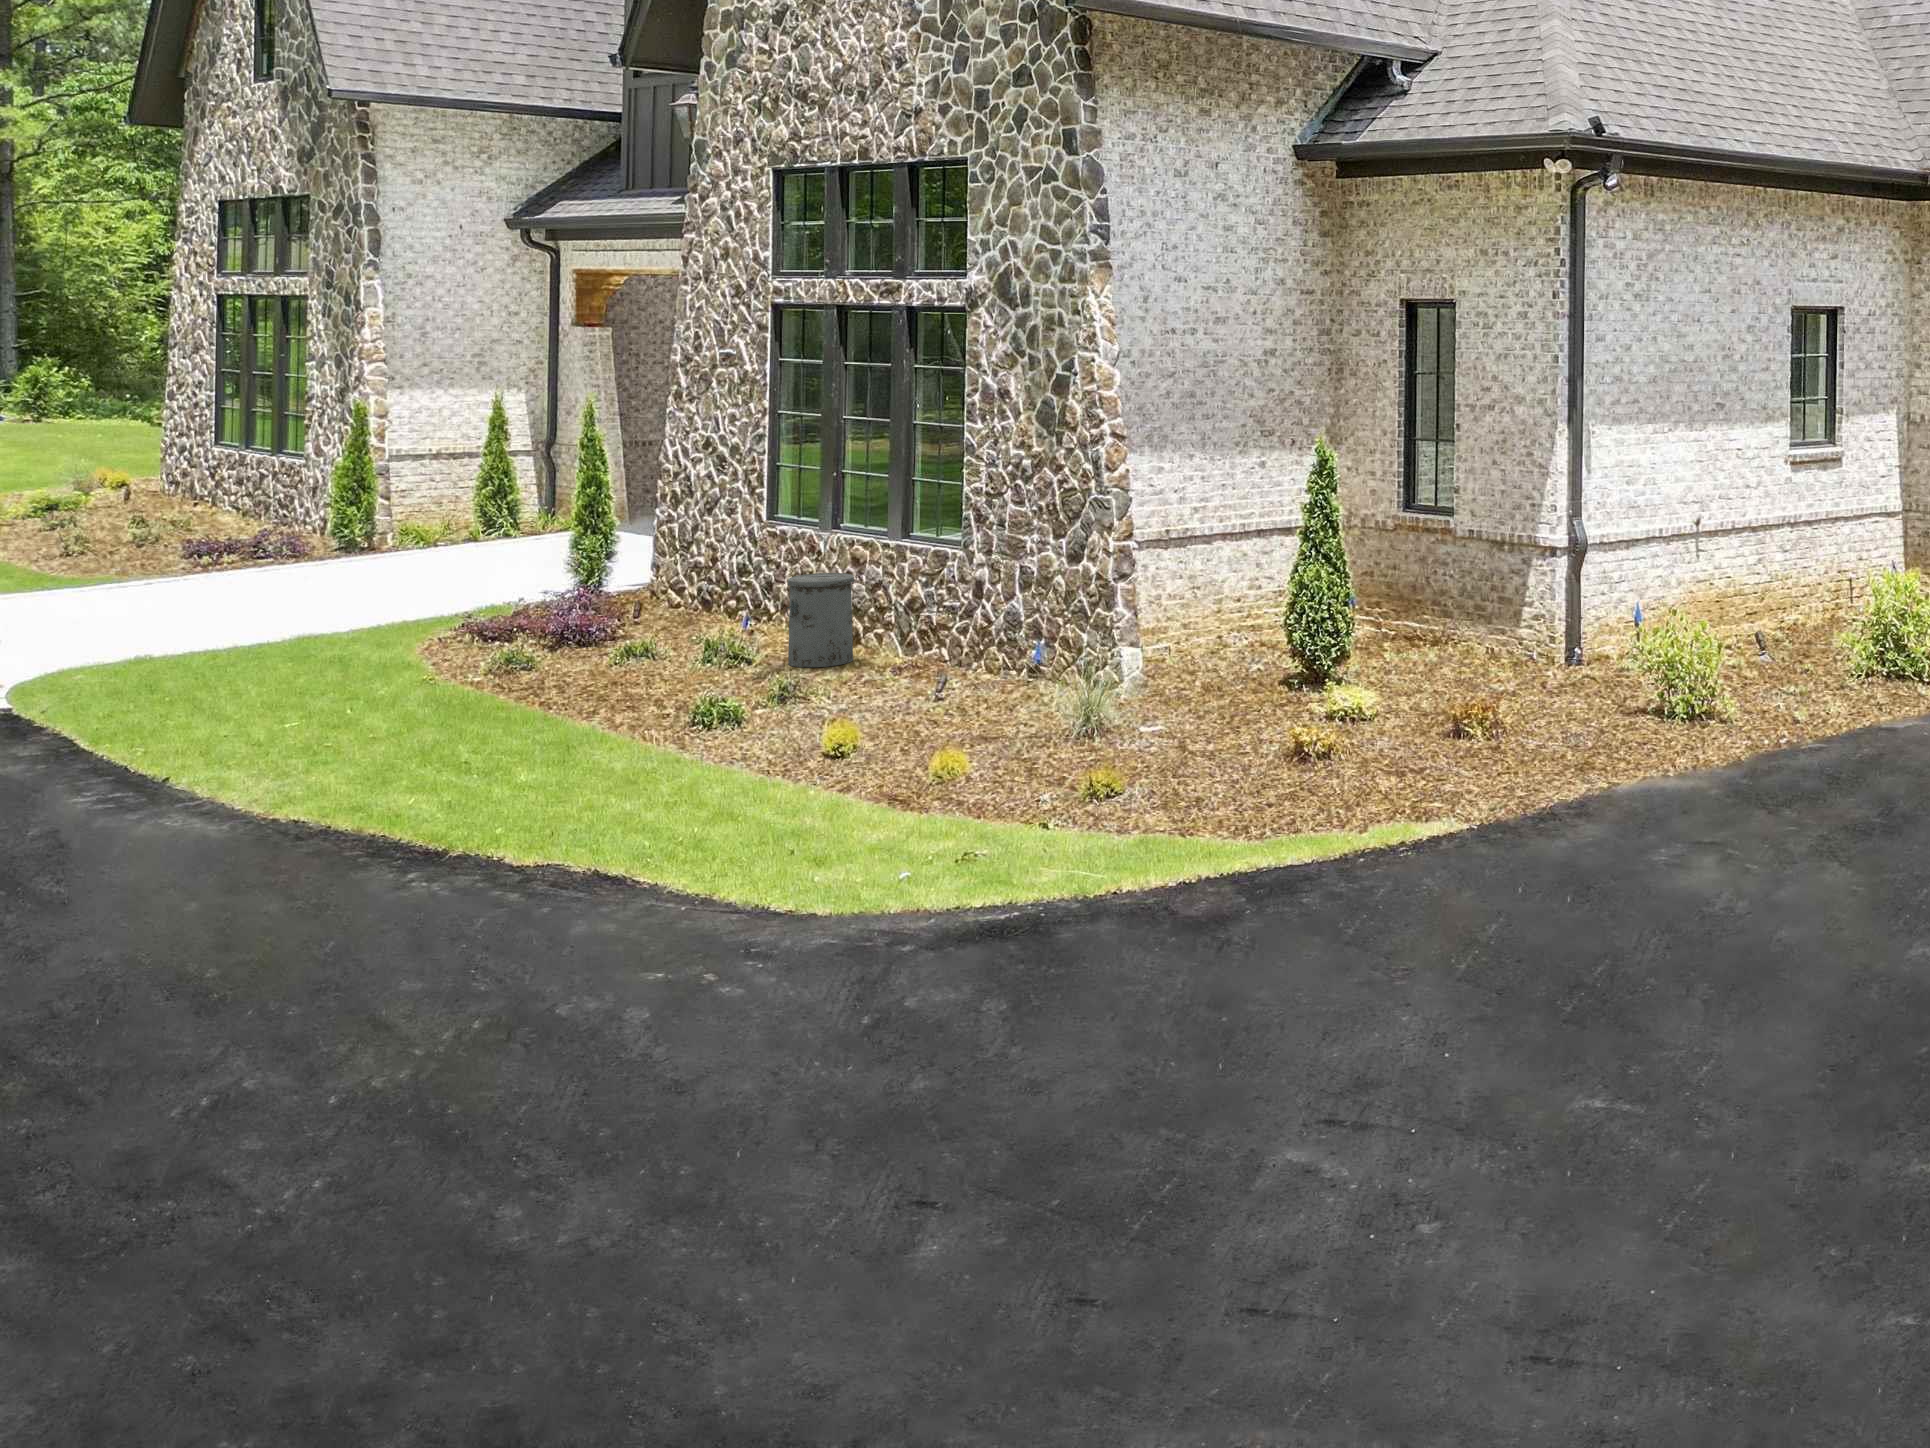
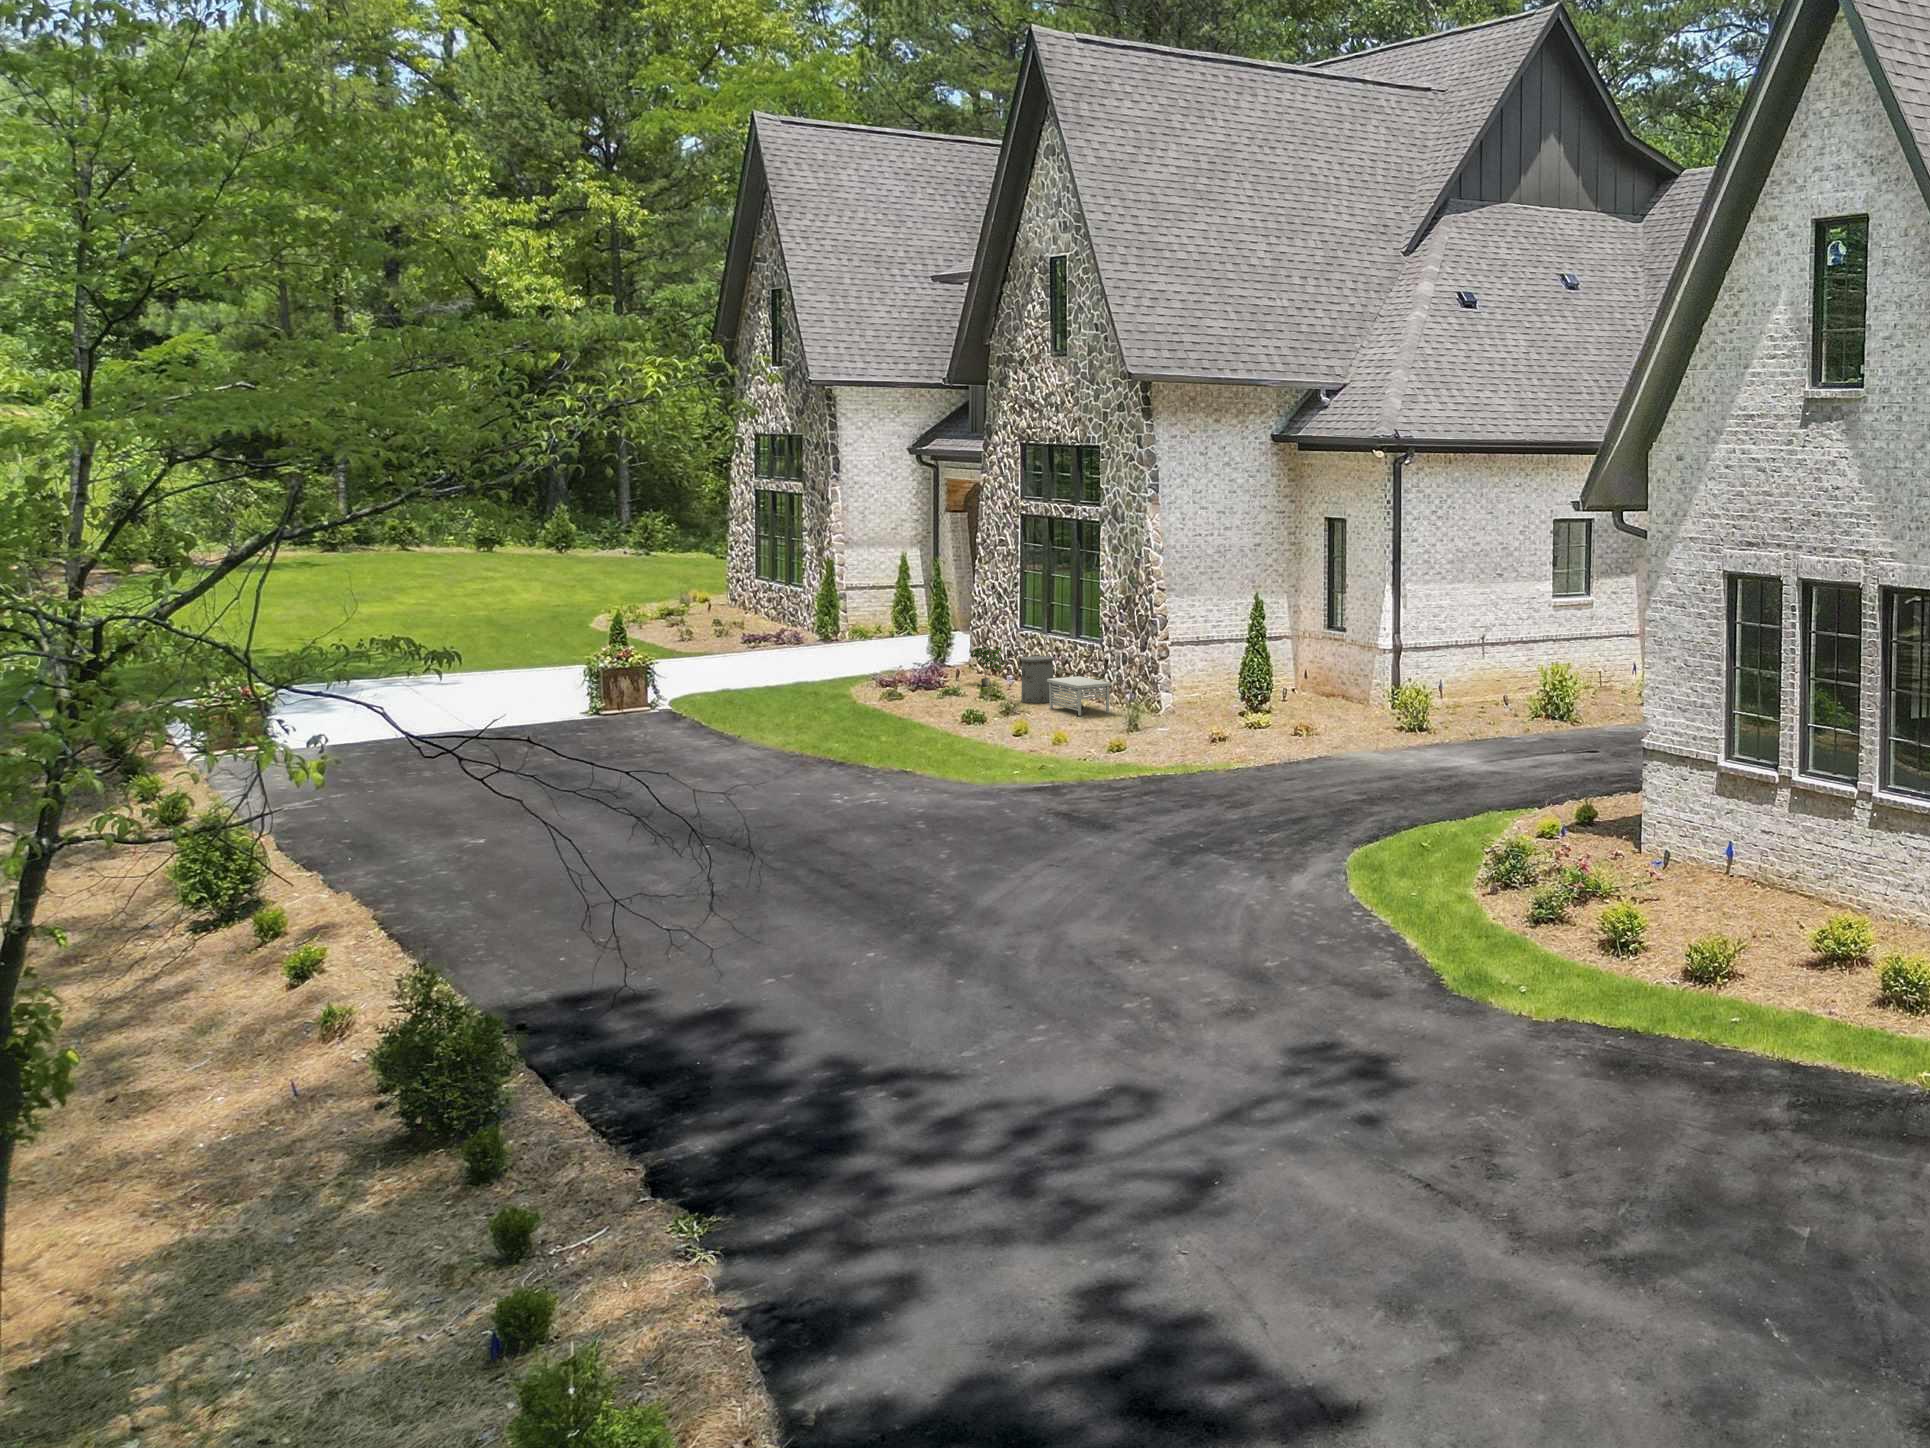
potted plant: none [662,556,732,633] -> present [970,647,1004,687]
storage bench: none [853,612,995,695] -> present [1047,676,1111,716]

